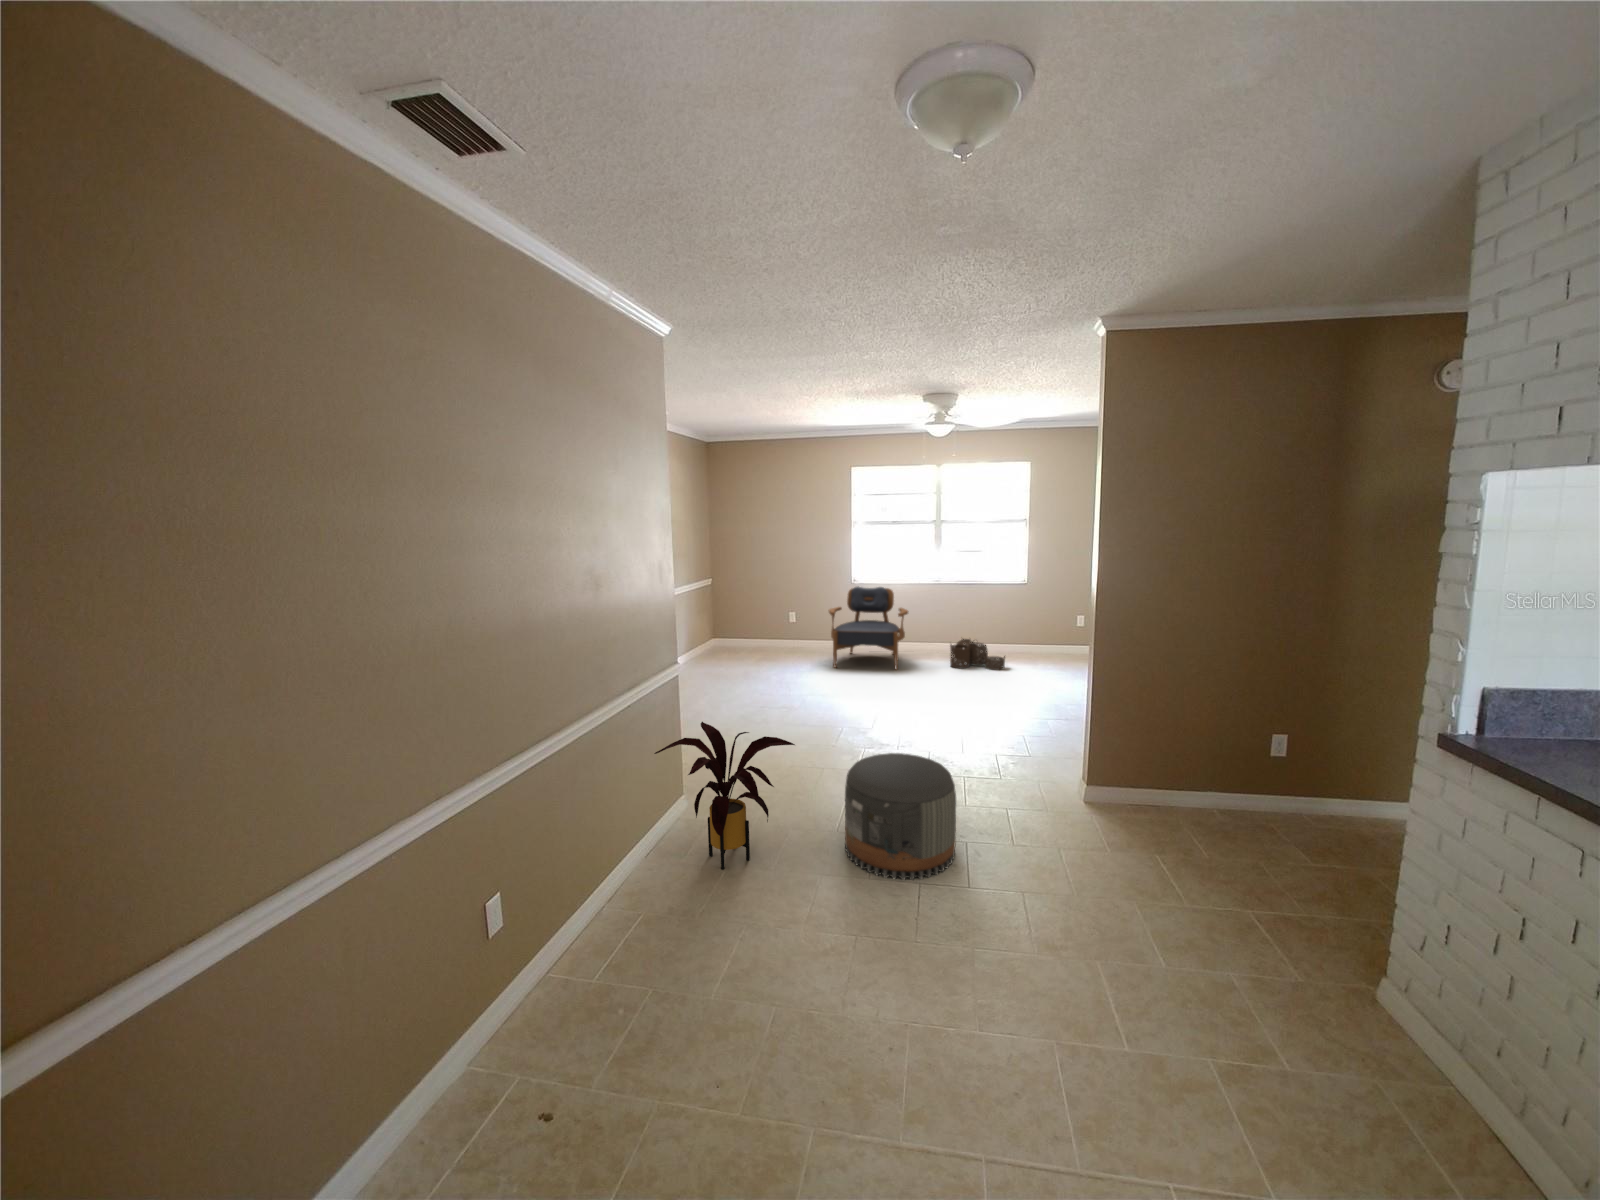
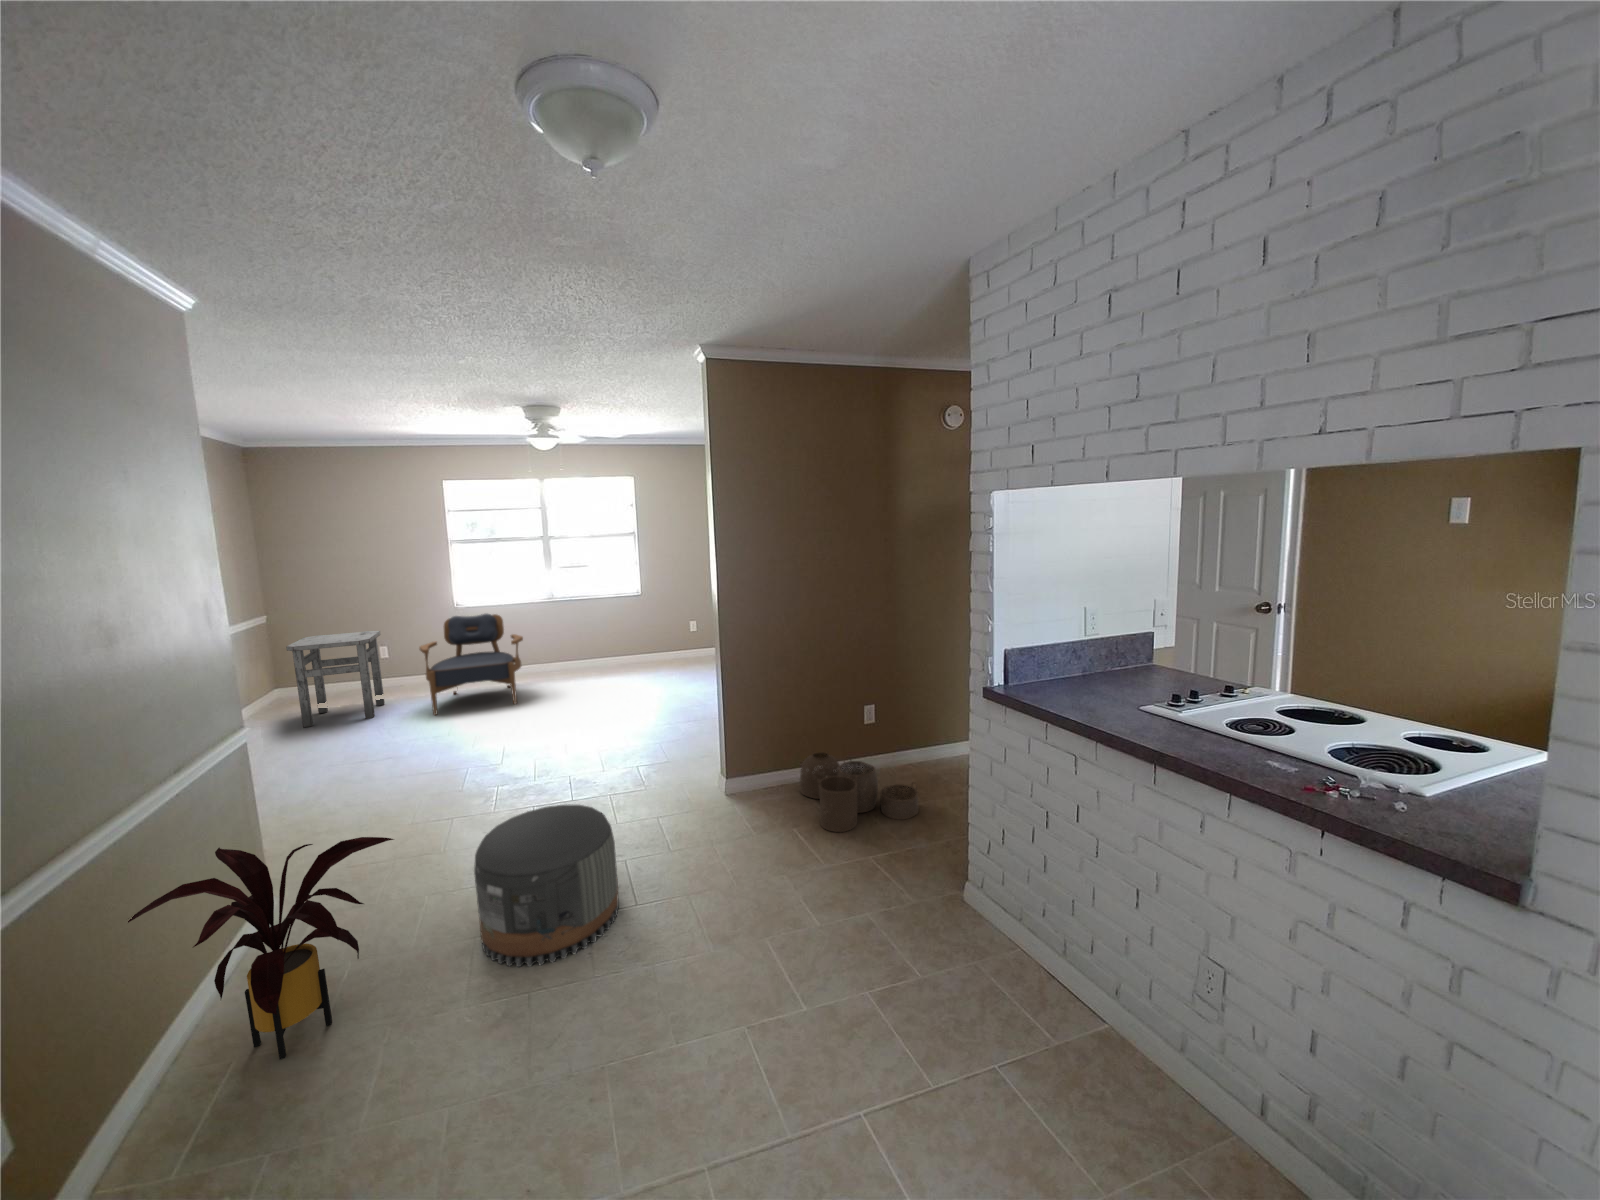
side table: none [745,593,803,662] -> present [286,631,385,727]
woven basket: present [950,639,1005,670] -> present [800,752,918,832]

